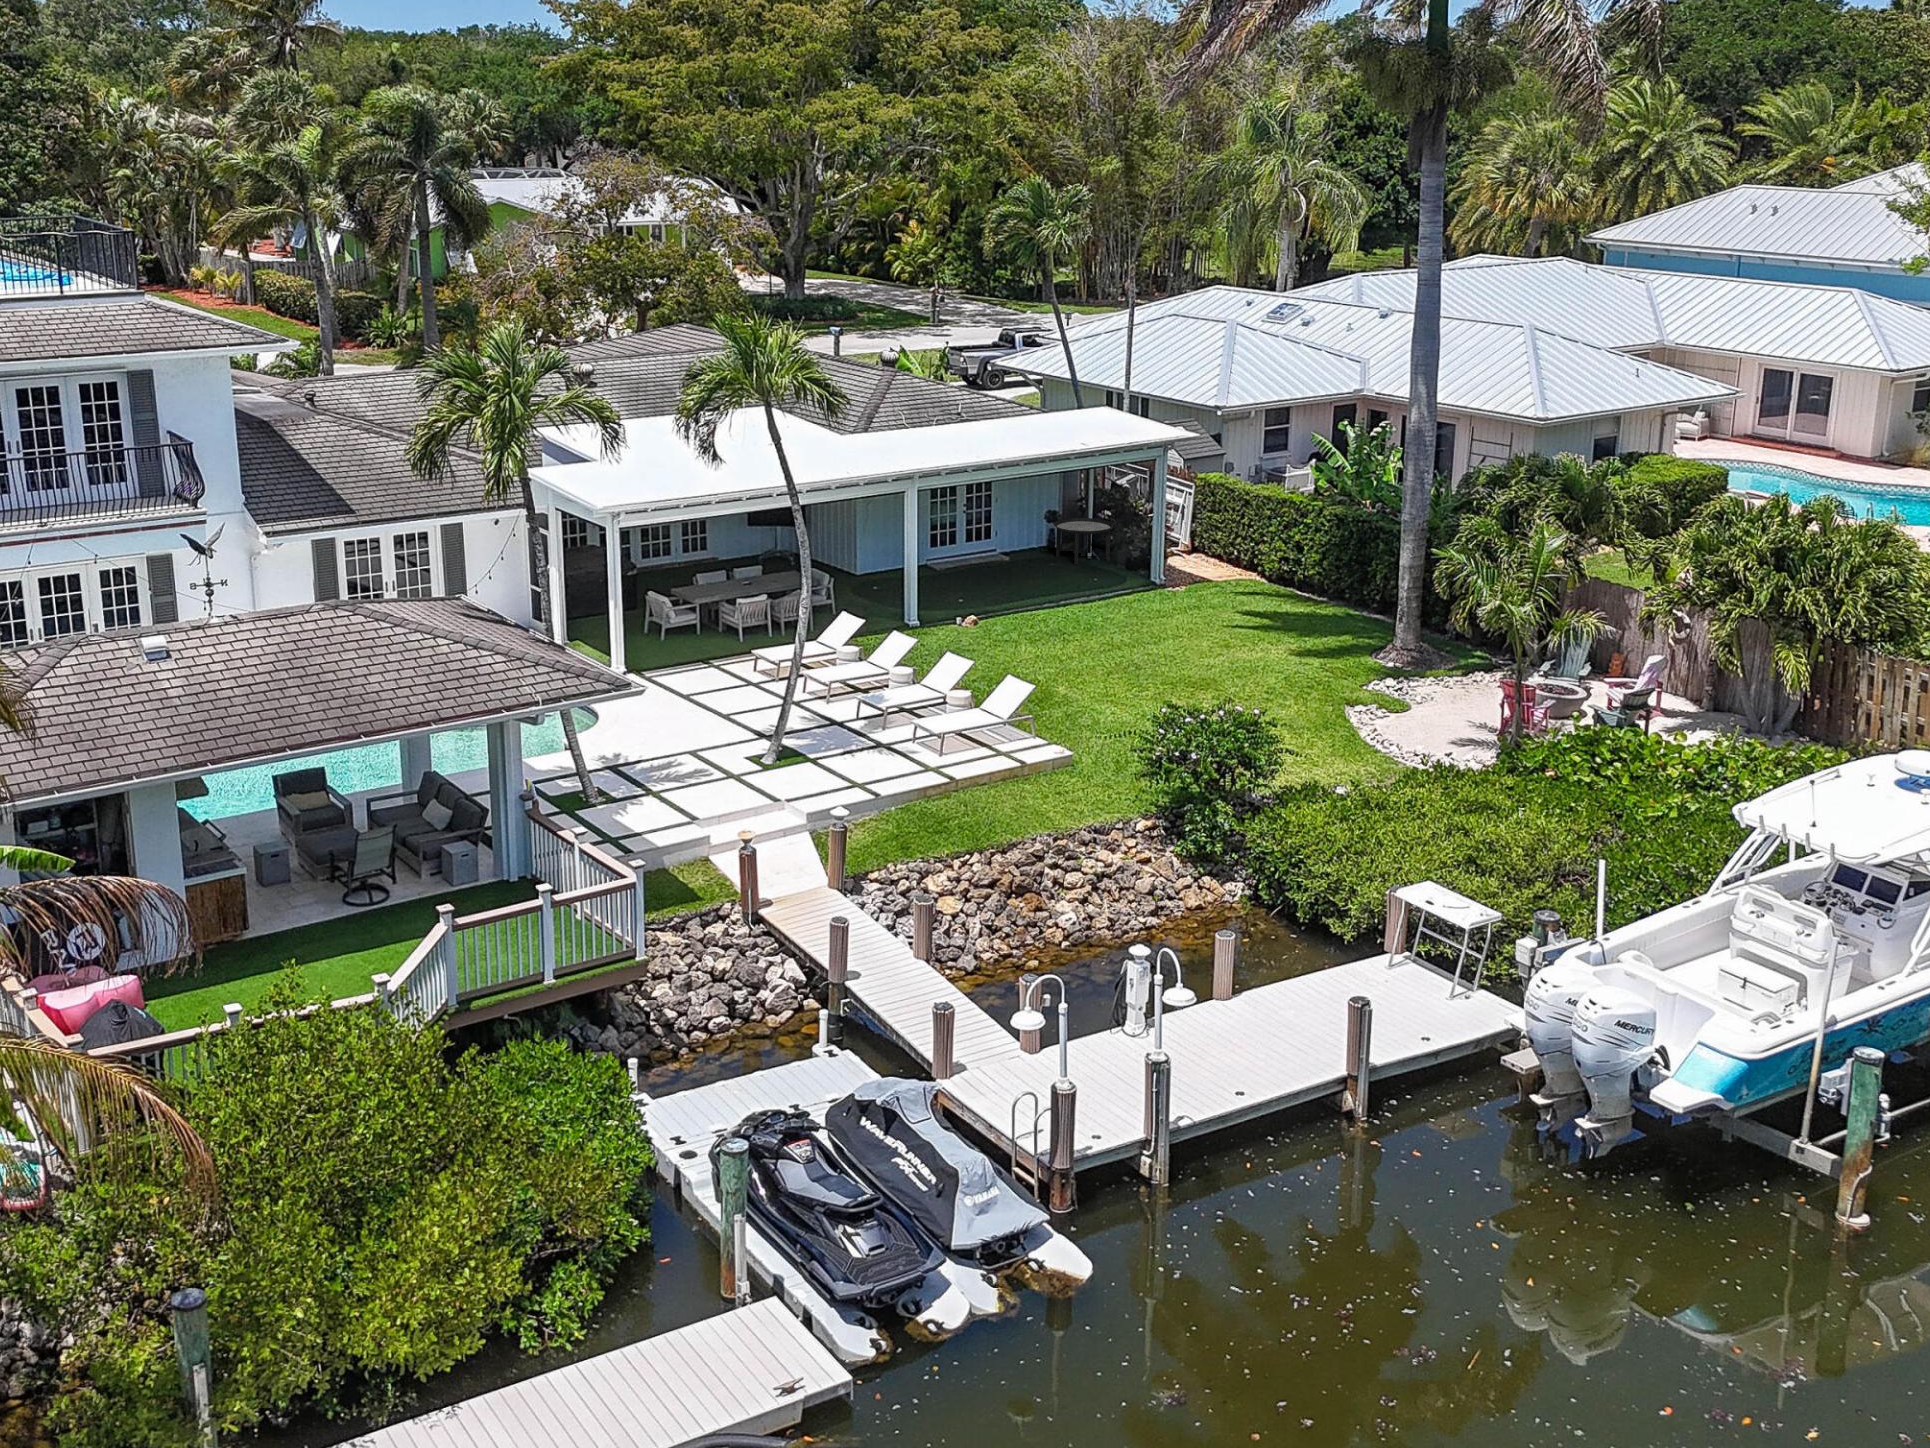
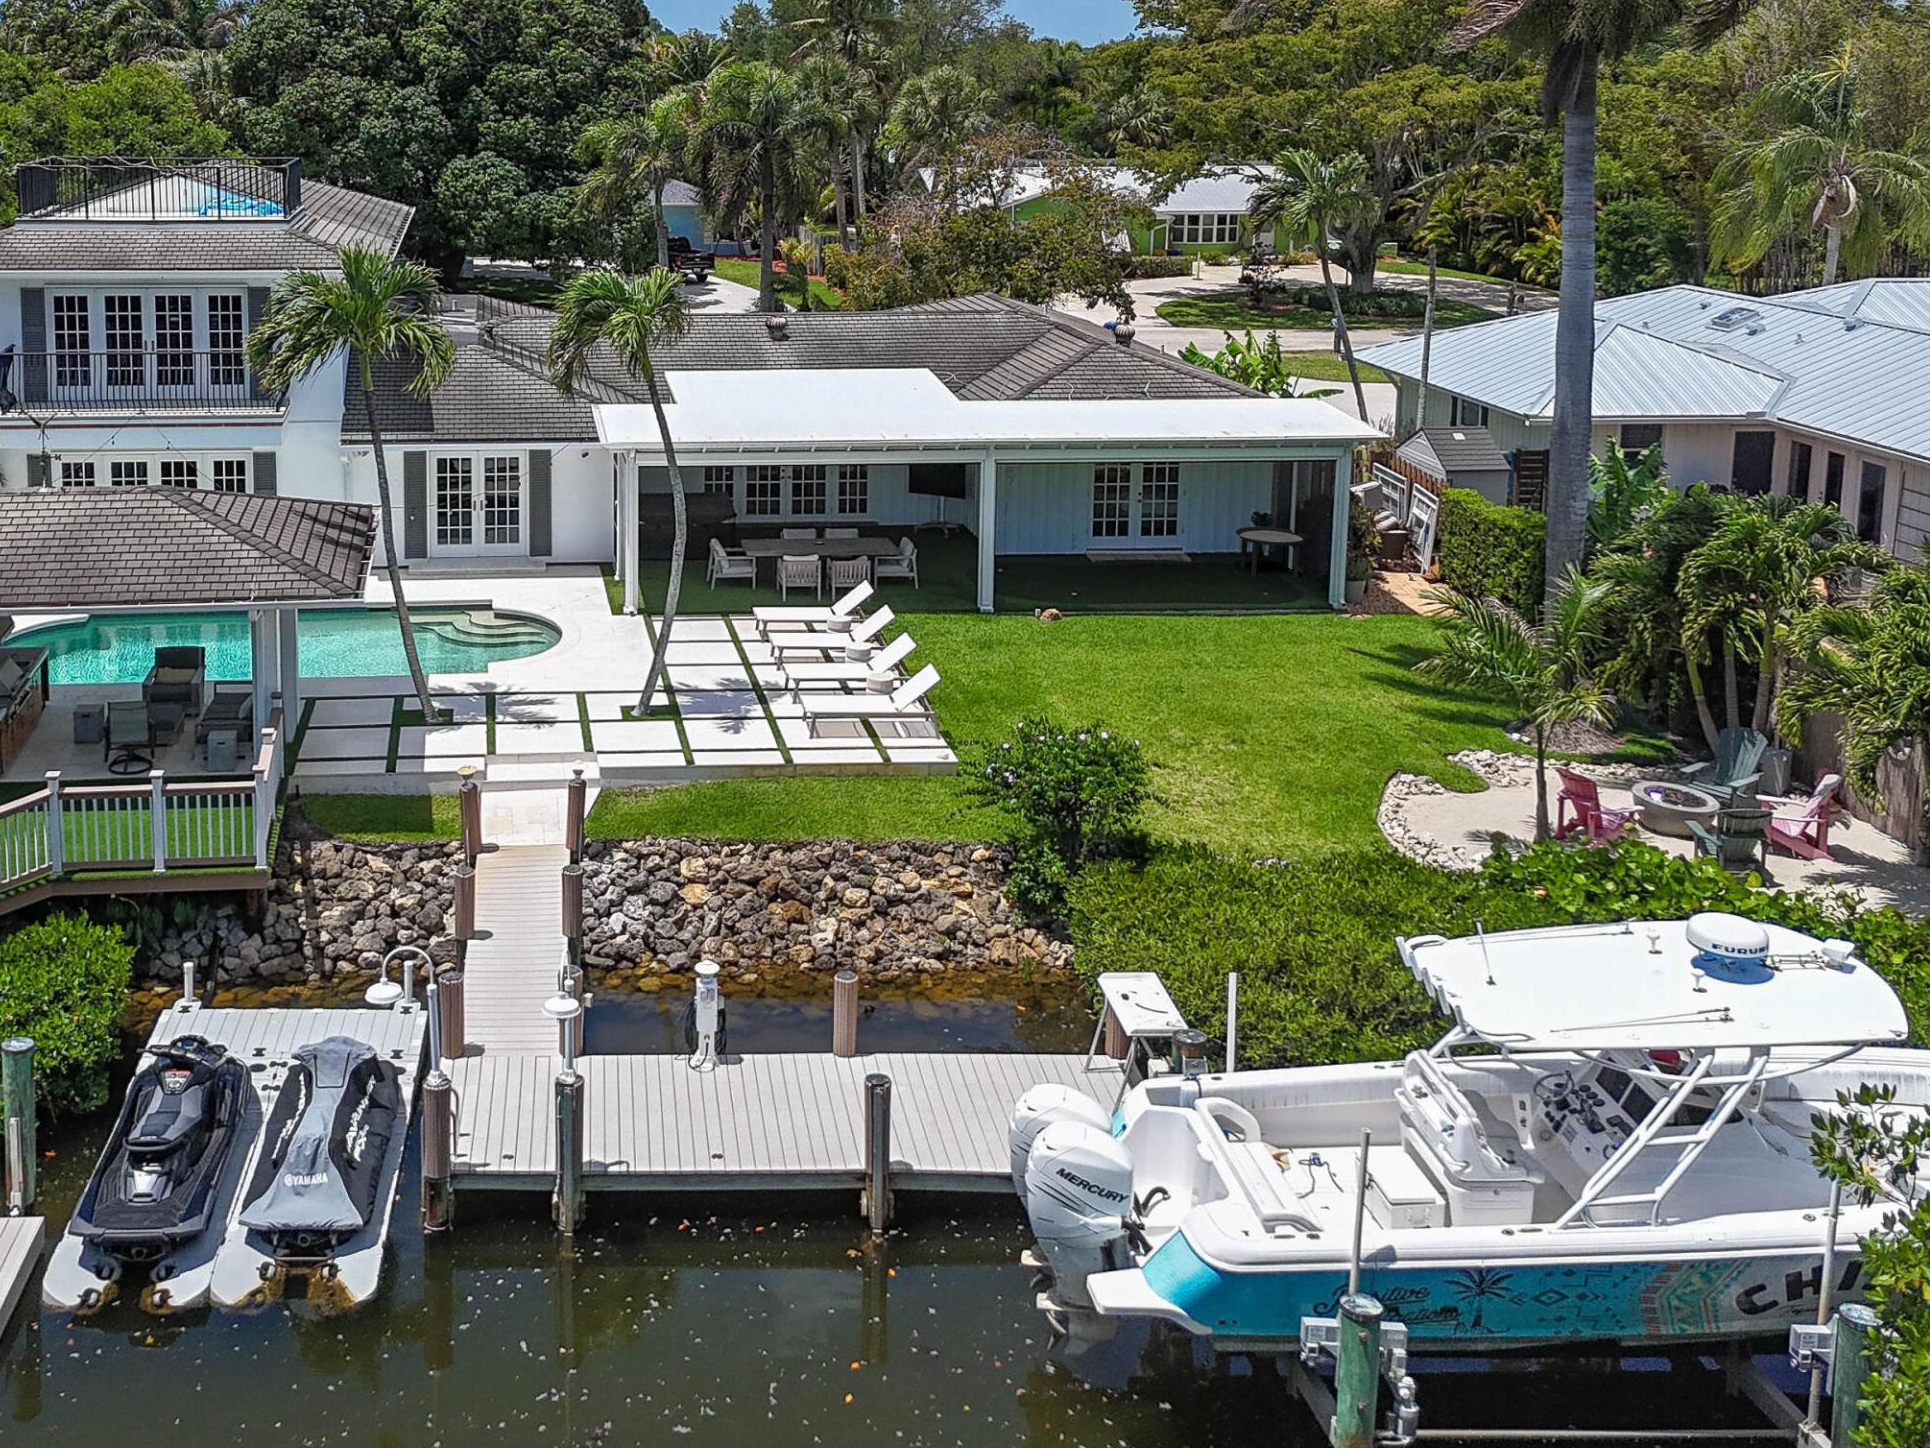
potted plant: none [1261,780,1298,815] -> present [1116,828,1156,872]

